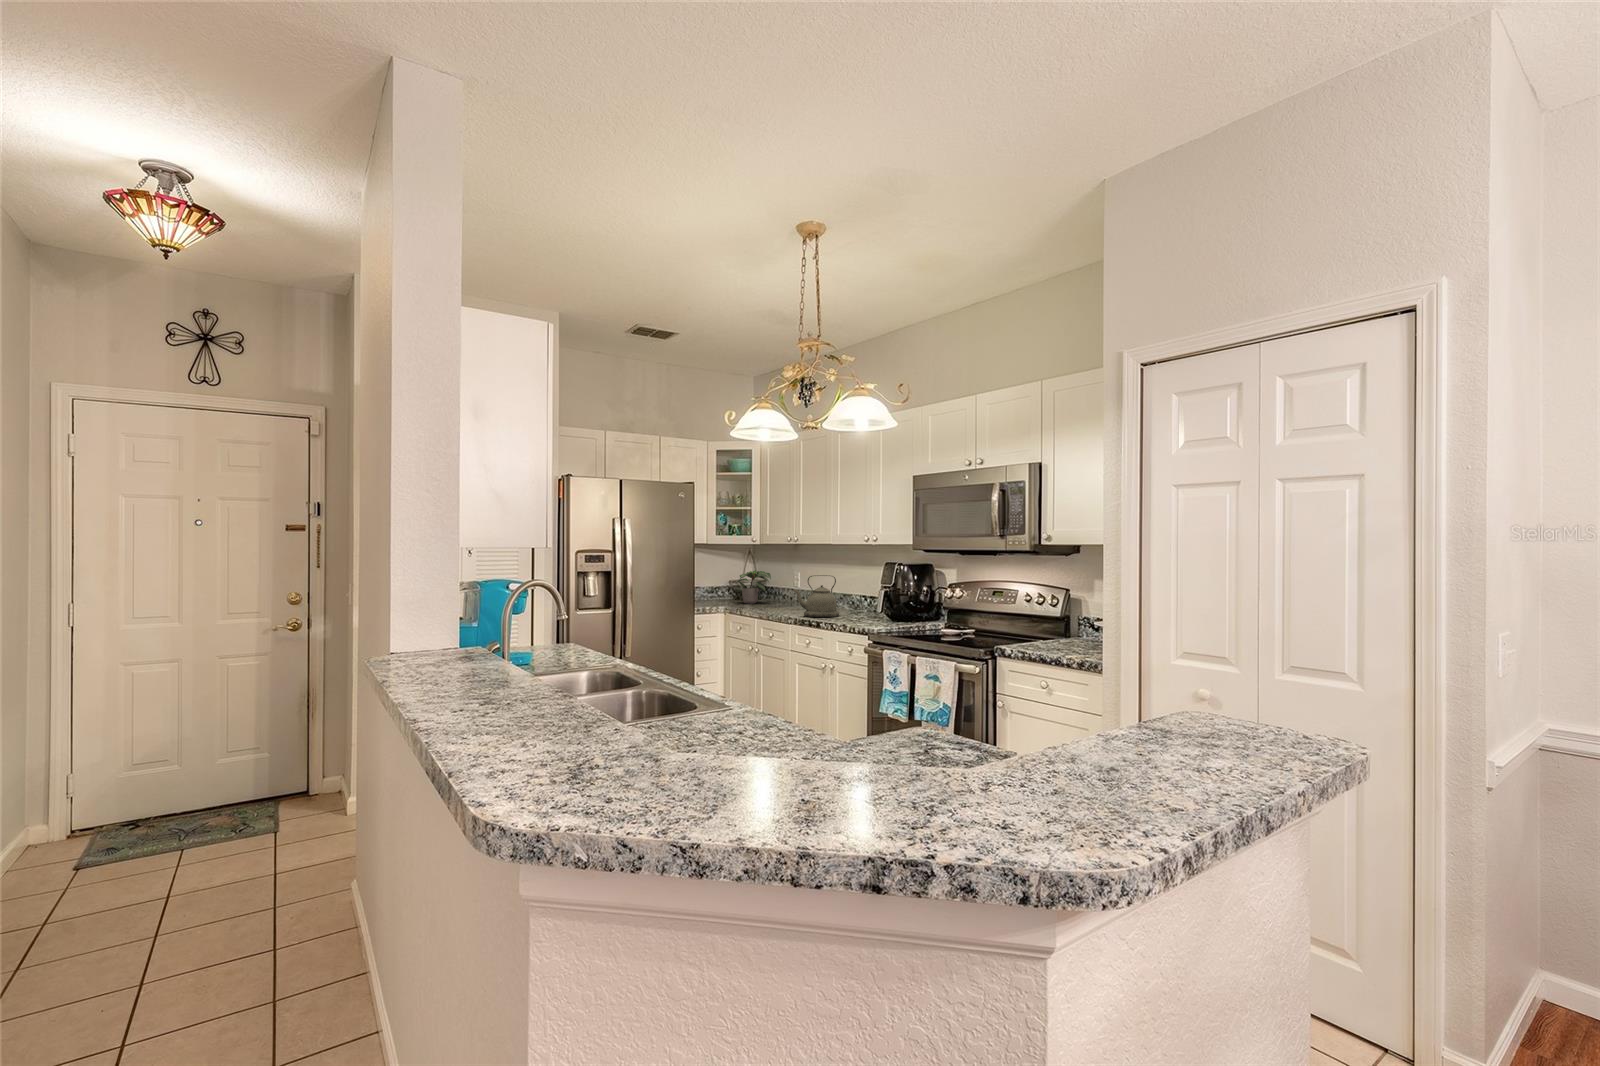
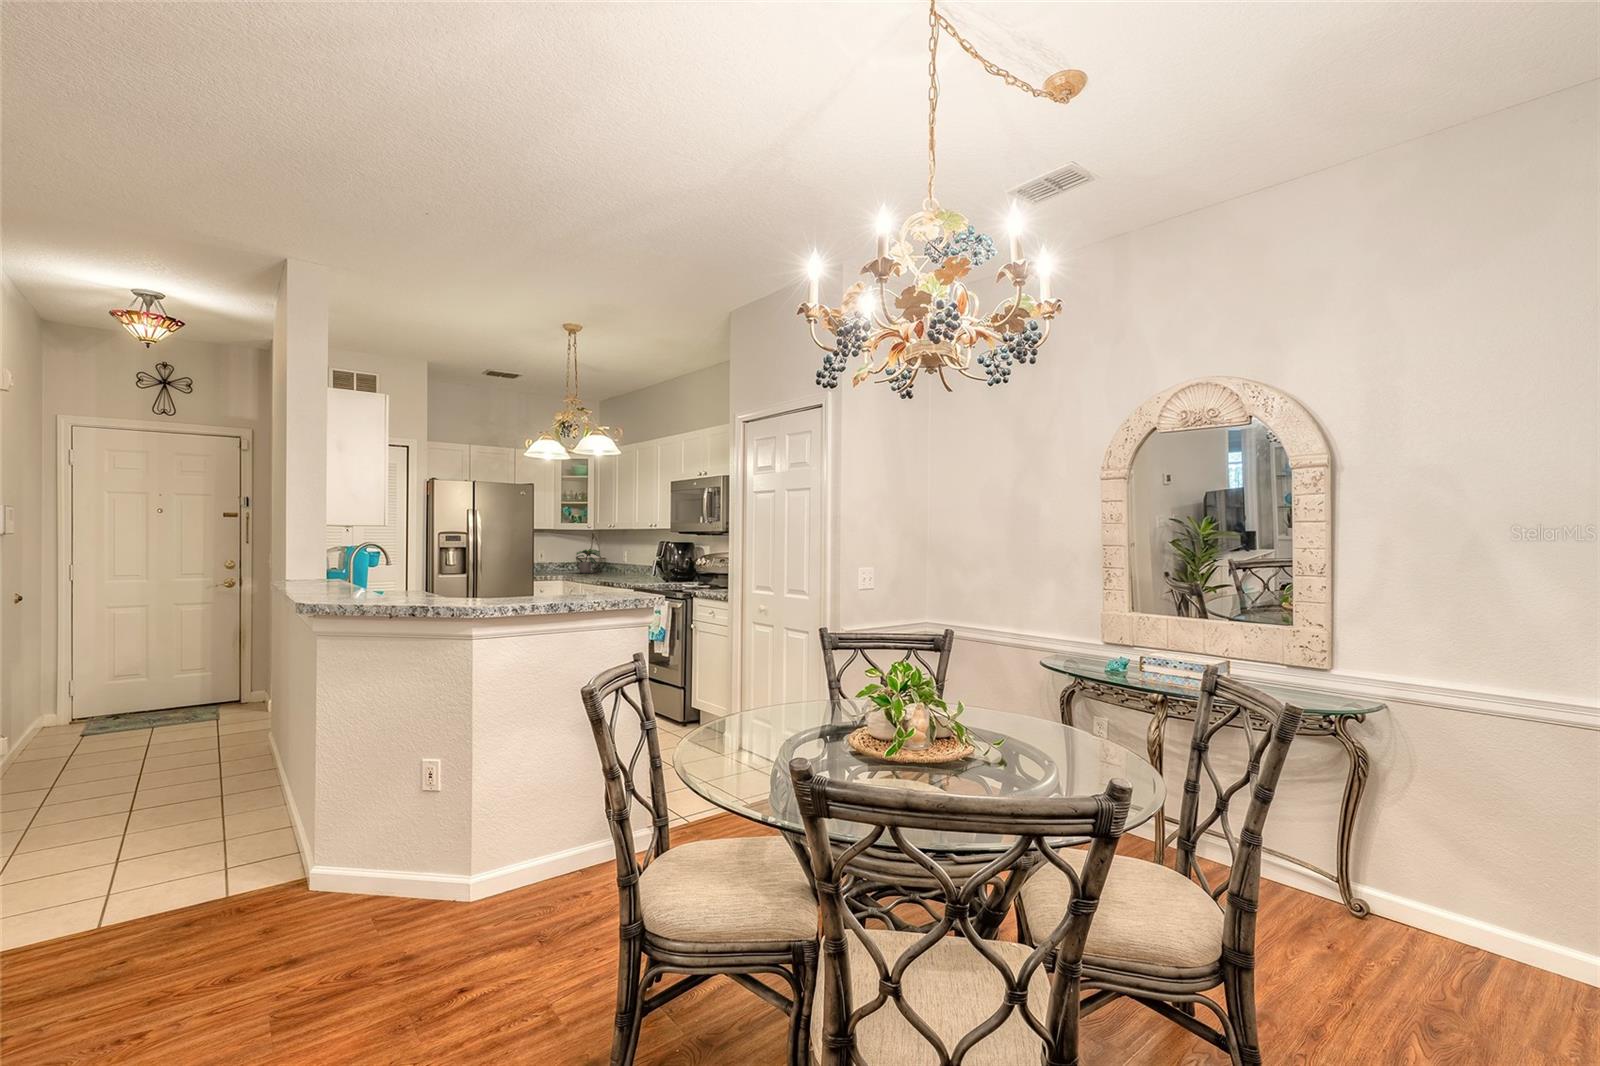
kettle: present [793,575,839,617] -> none [602,551,636,580]

